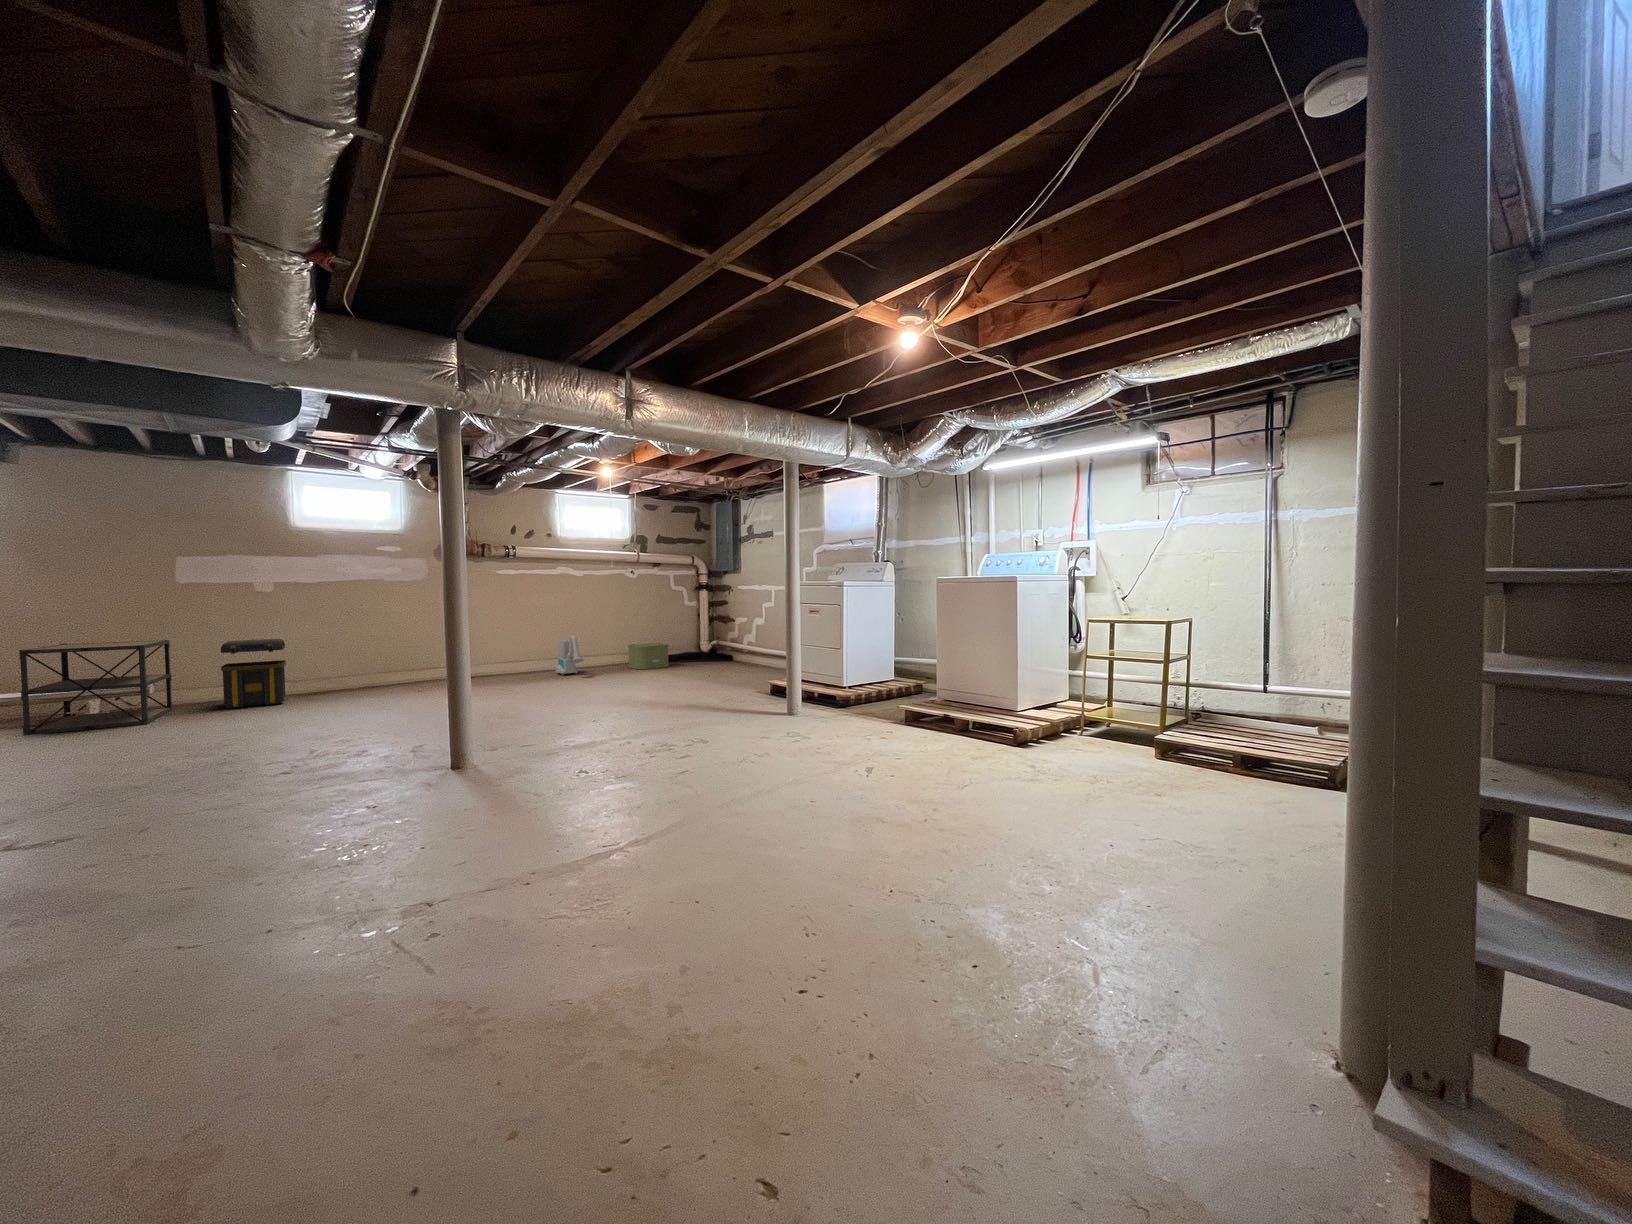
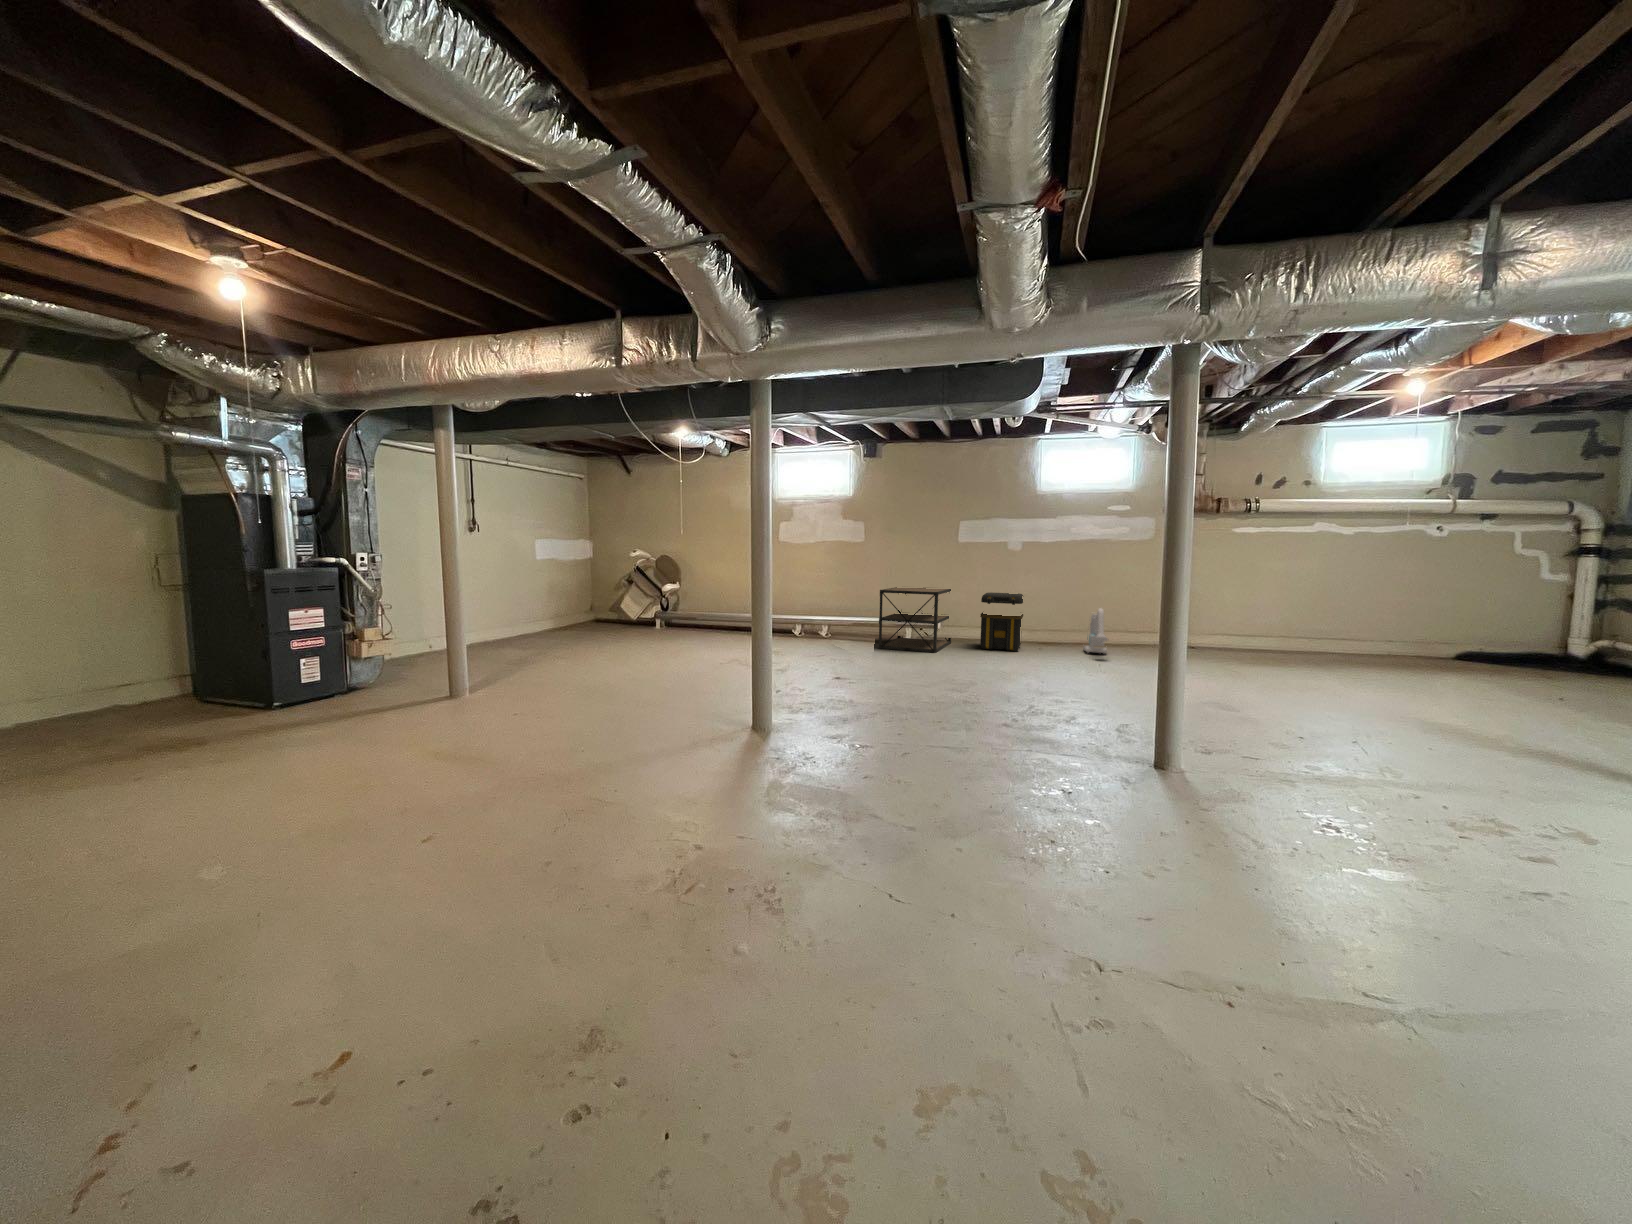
vacuum cleaner: present [555,635,584,675] -> present [1083,608,1108,654]
storage box: present [628,643,668,669] -> none [1415,638,1501,681]

